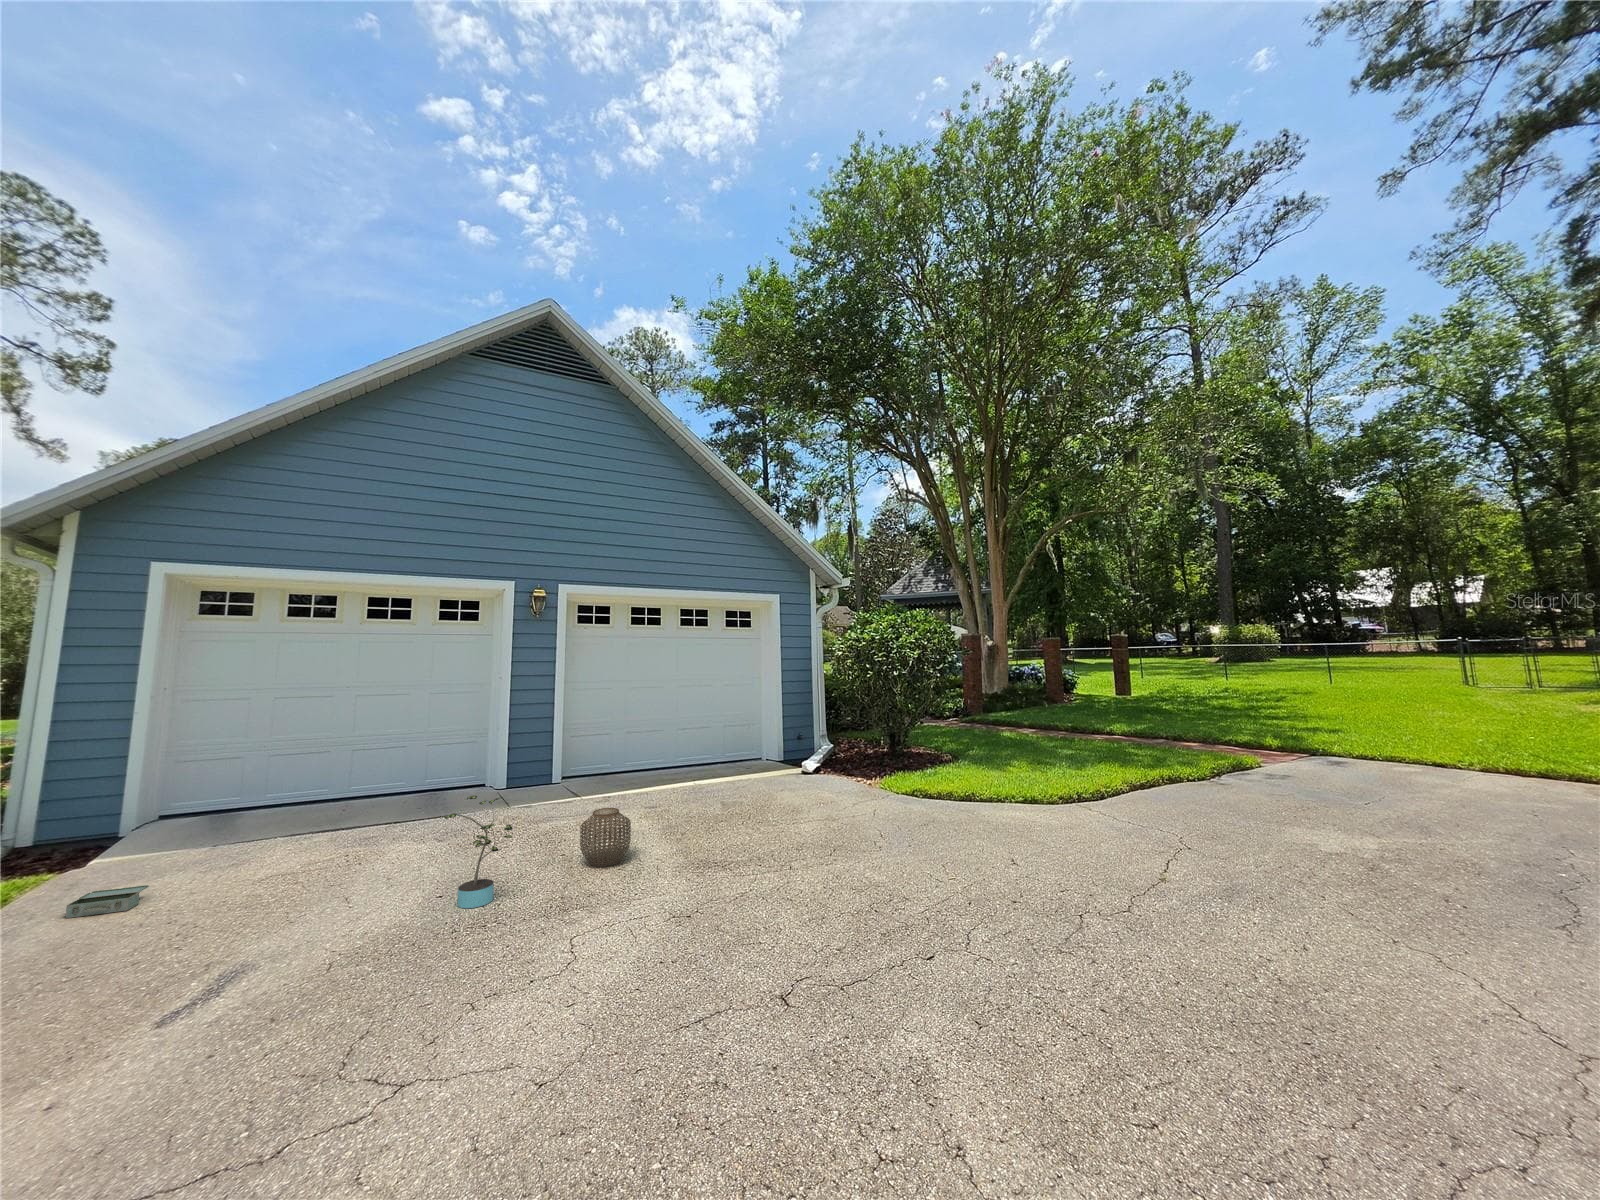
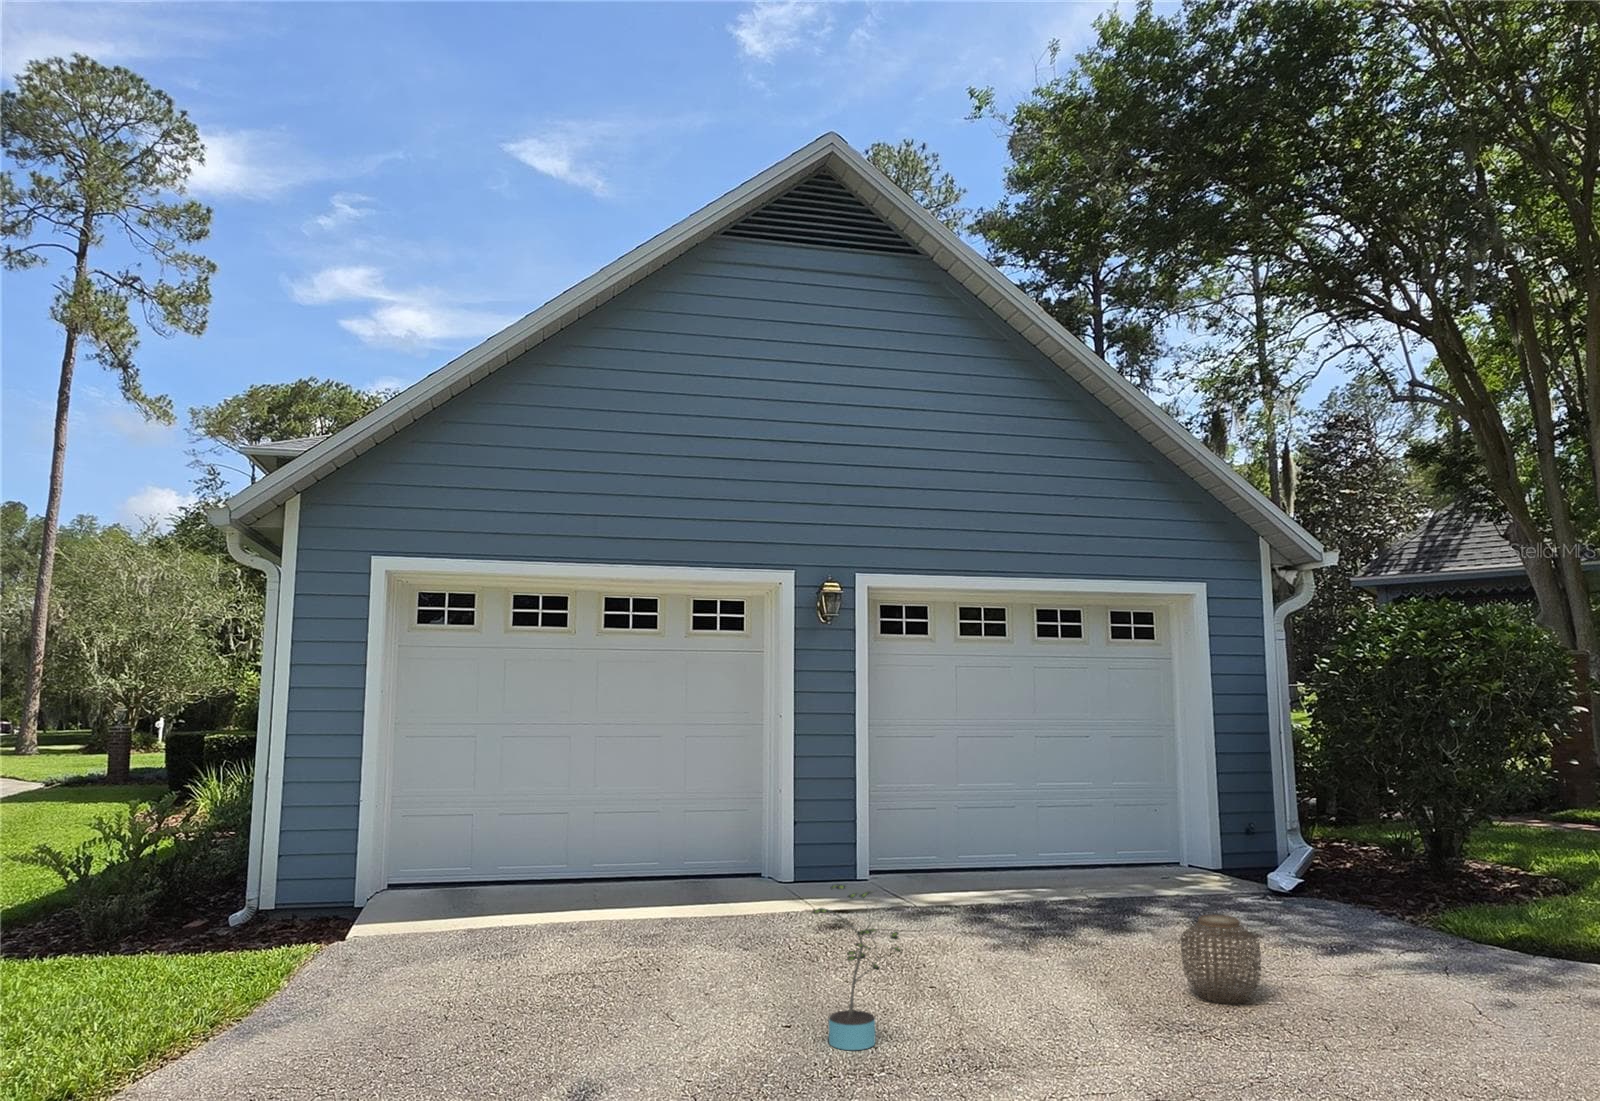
woven basket: present [580,808,631,867] -> present [1181,915,1261,1004]
toolbox: present [66,885,149,918] -> none [366,973,438,1004]

